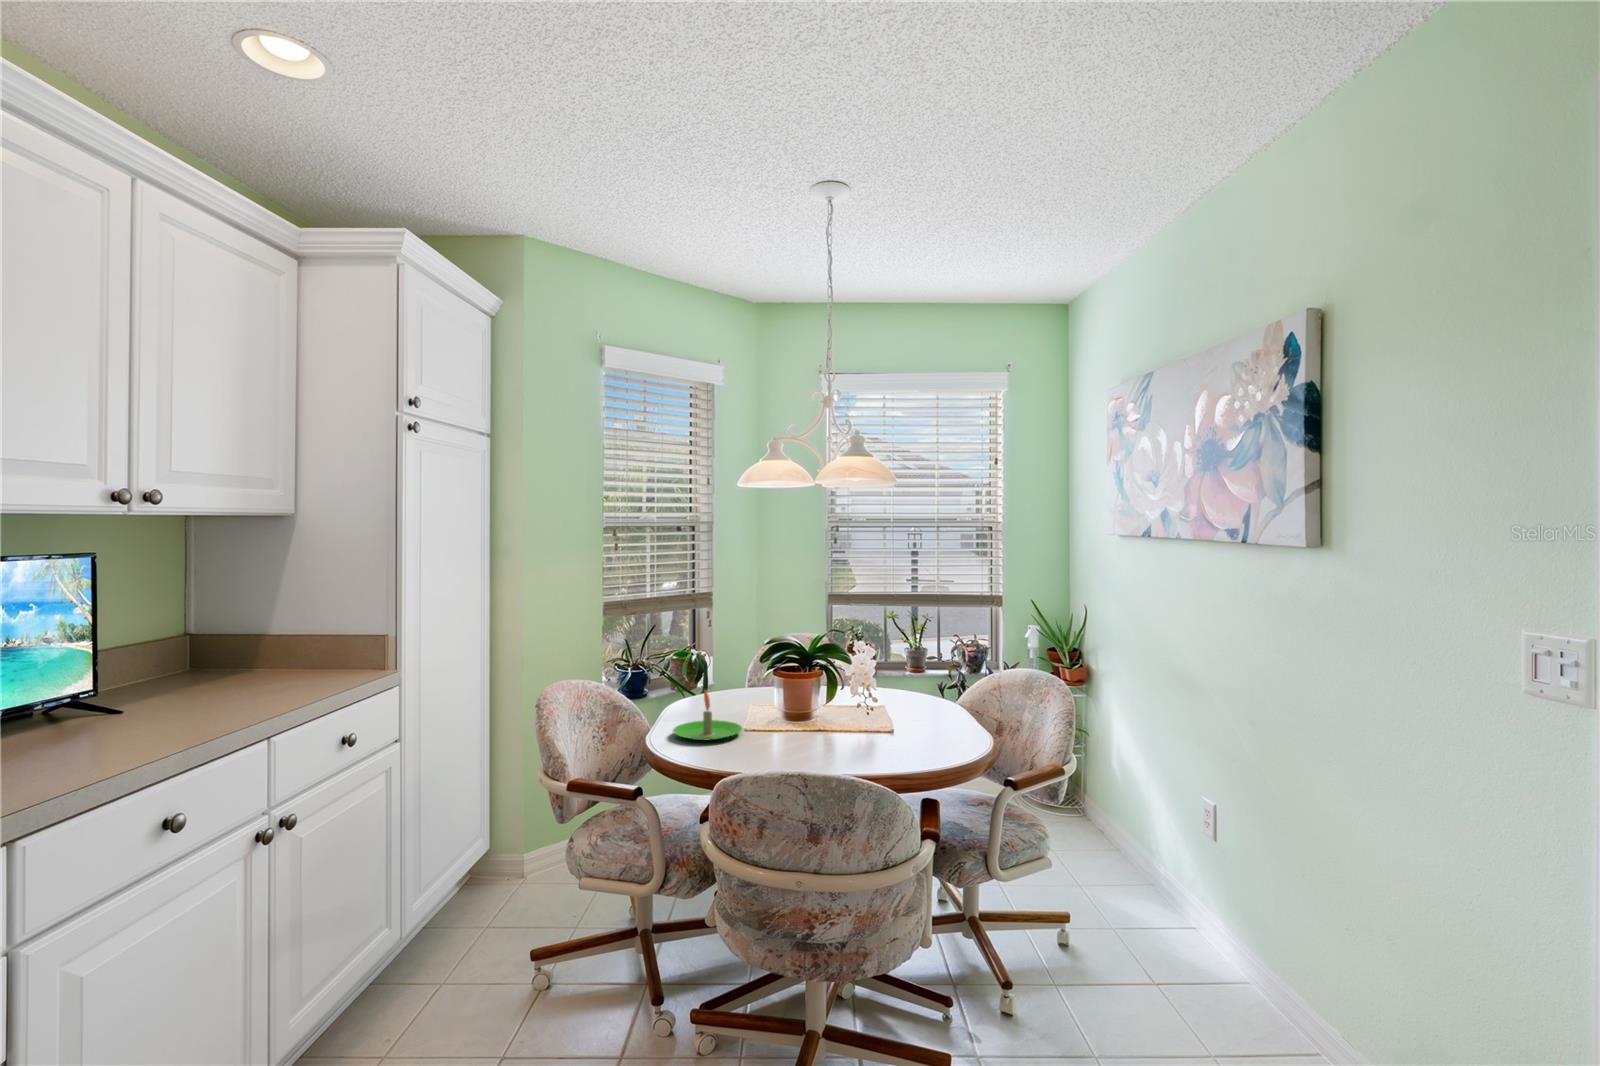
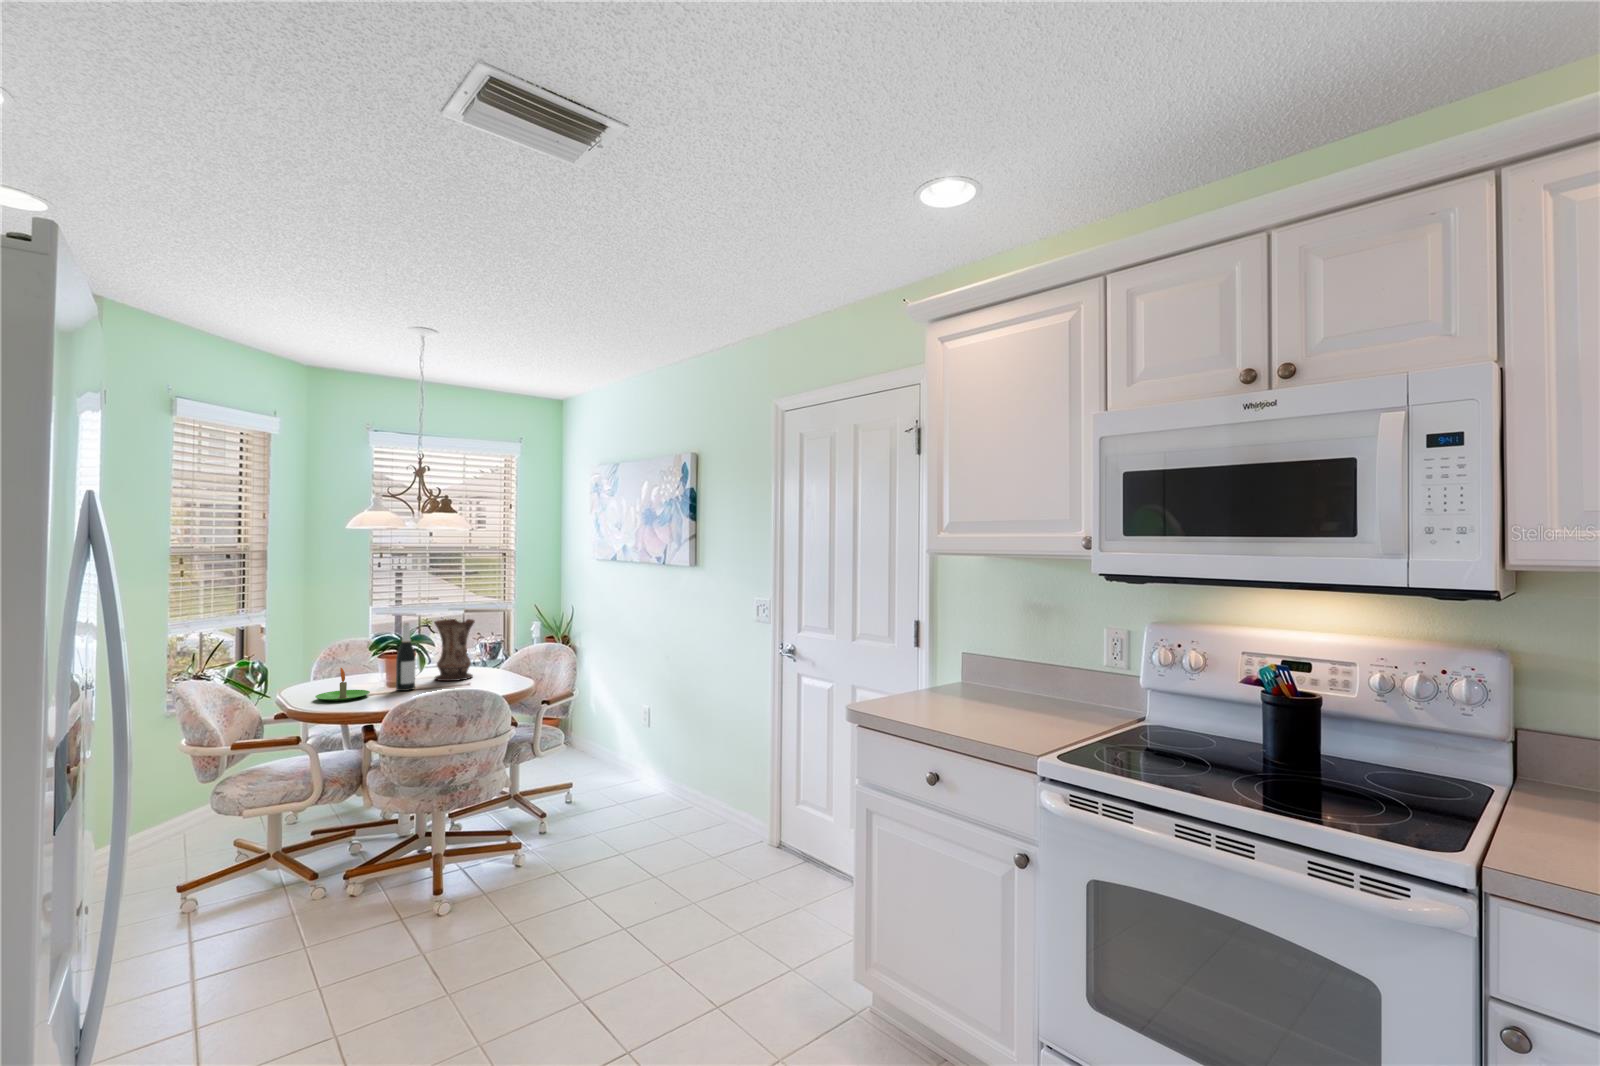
vase: none [844,624,903,723] -> present [434,619,475,681]
wine bottle: none [780,628,807,734] -> present [396,623,415,691]

